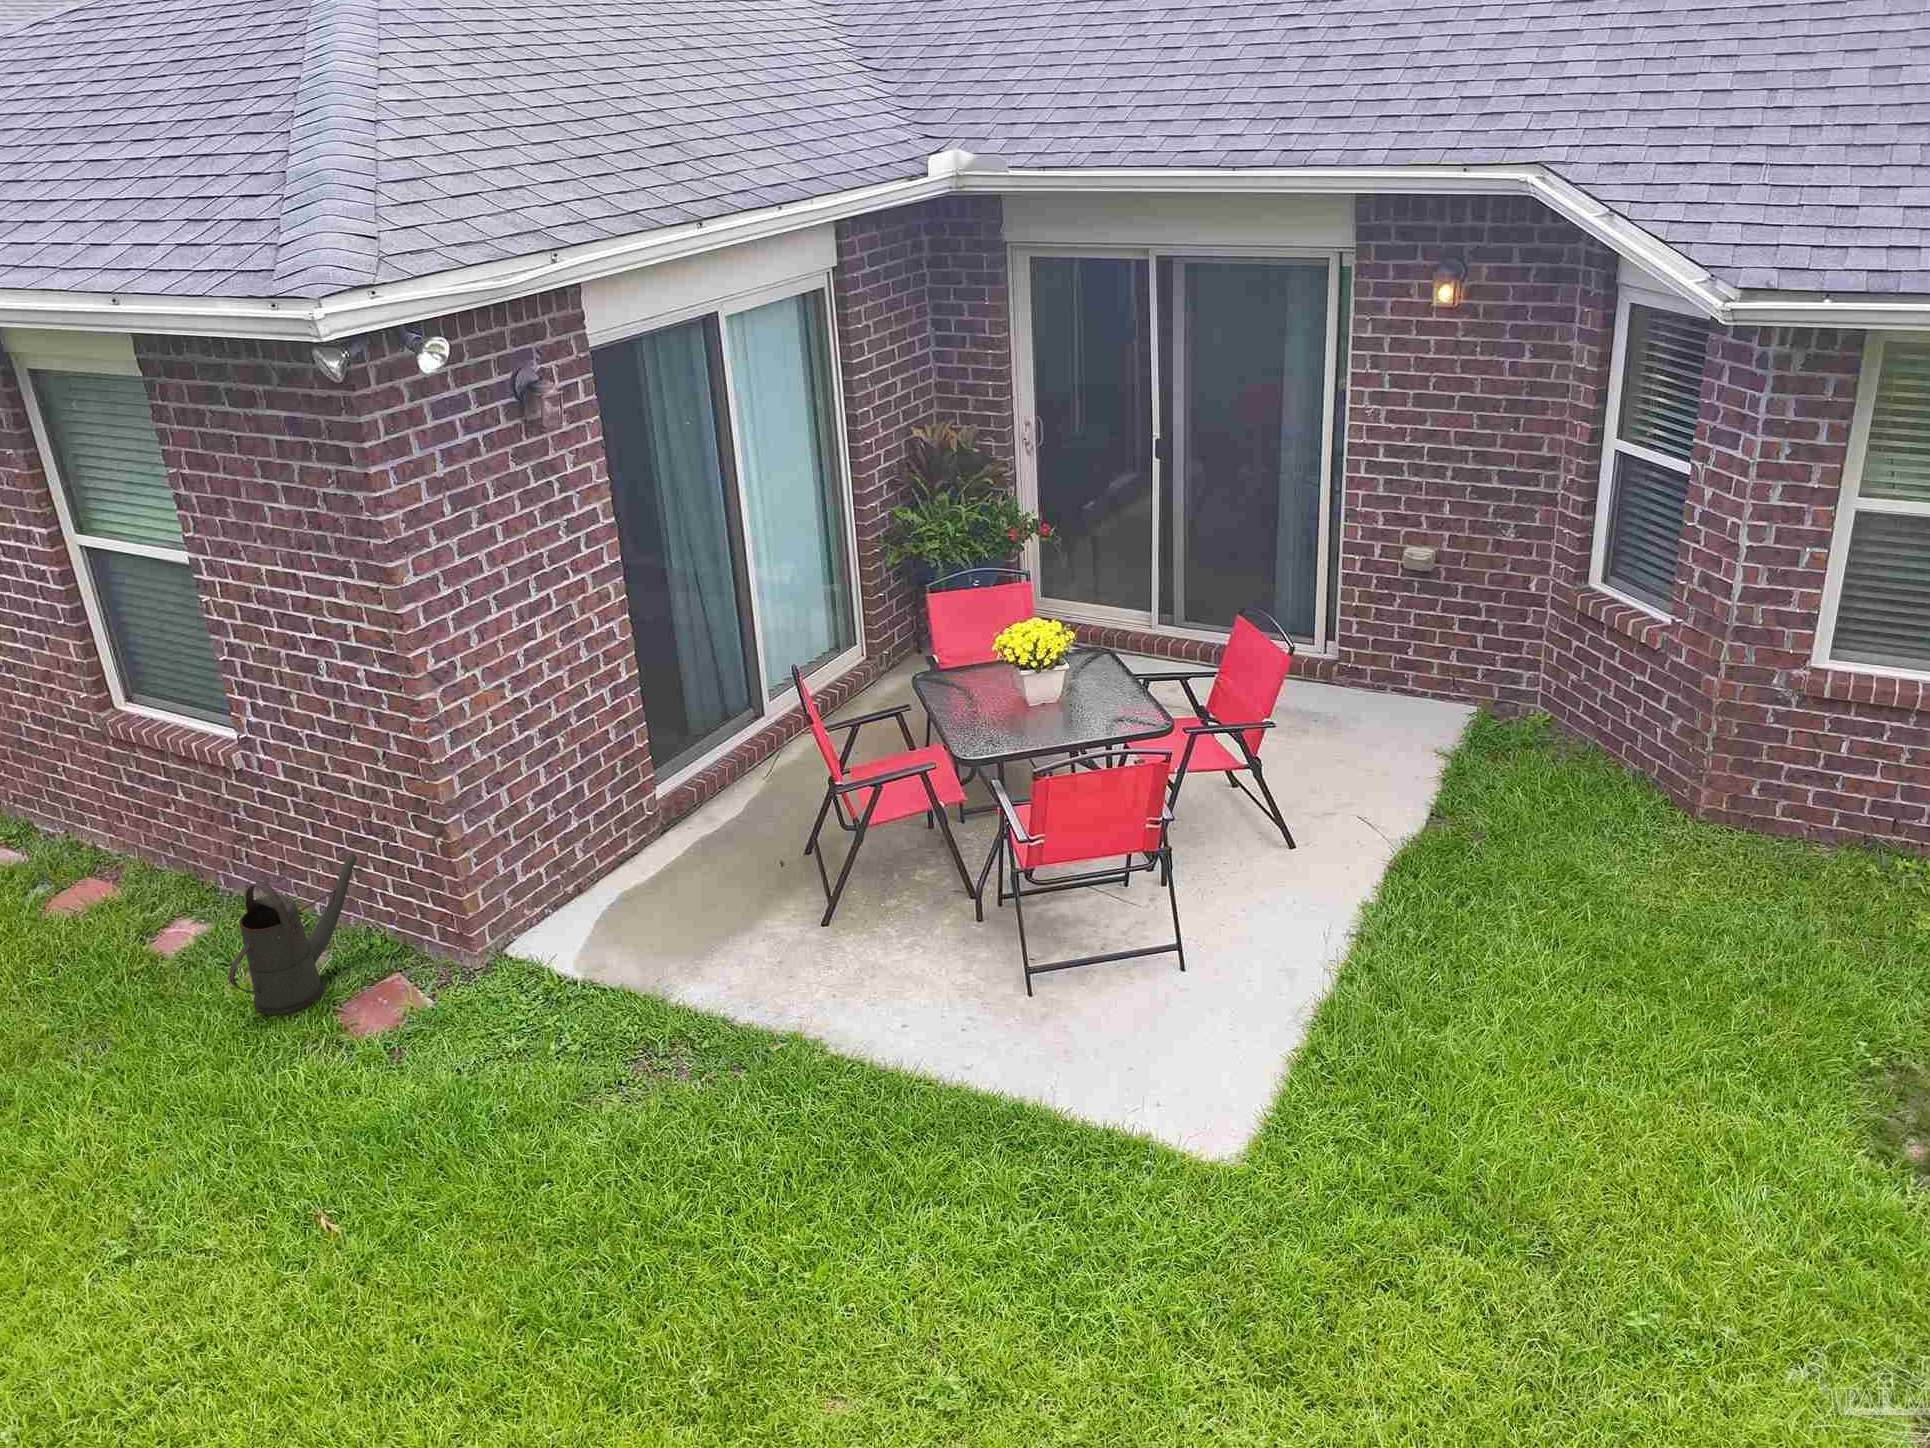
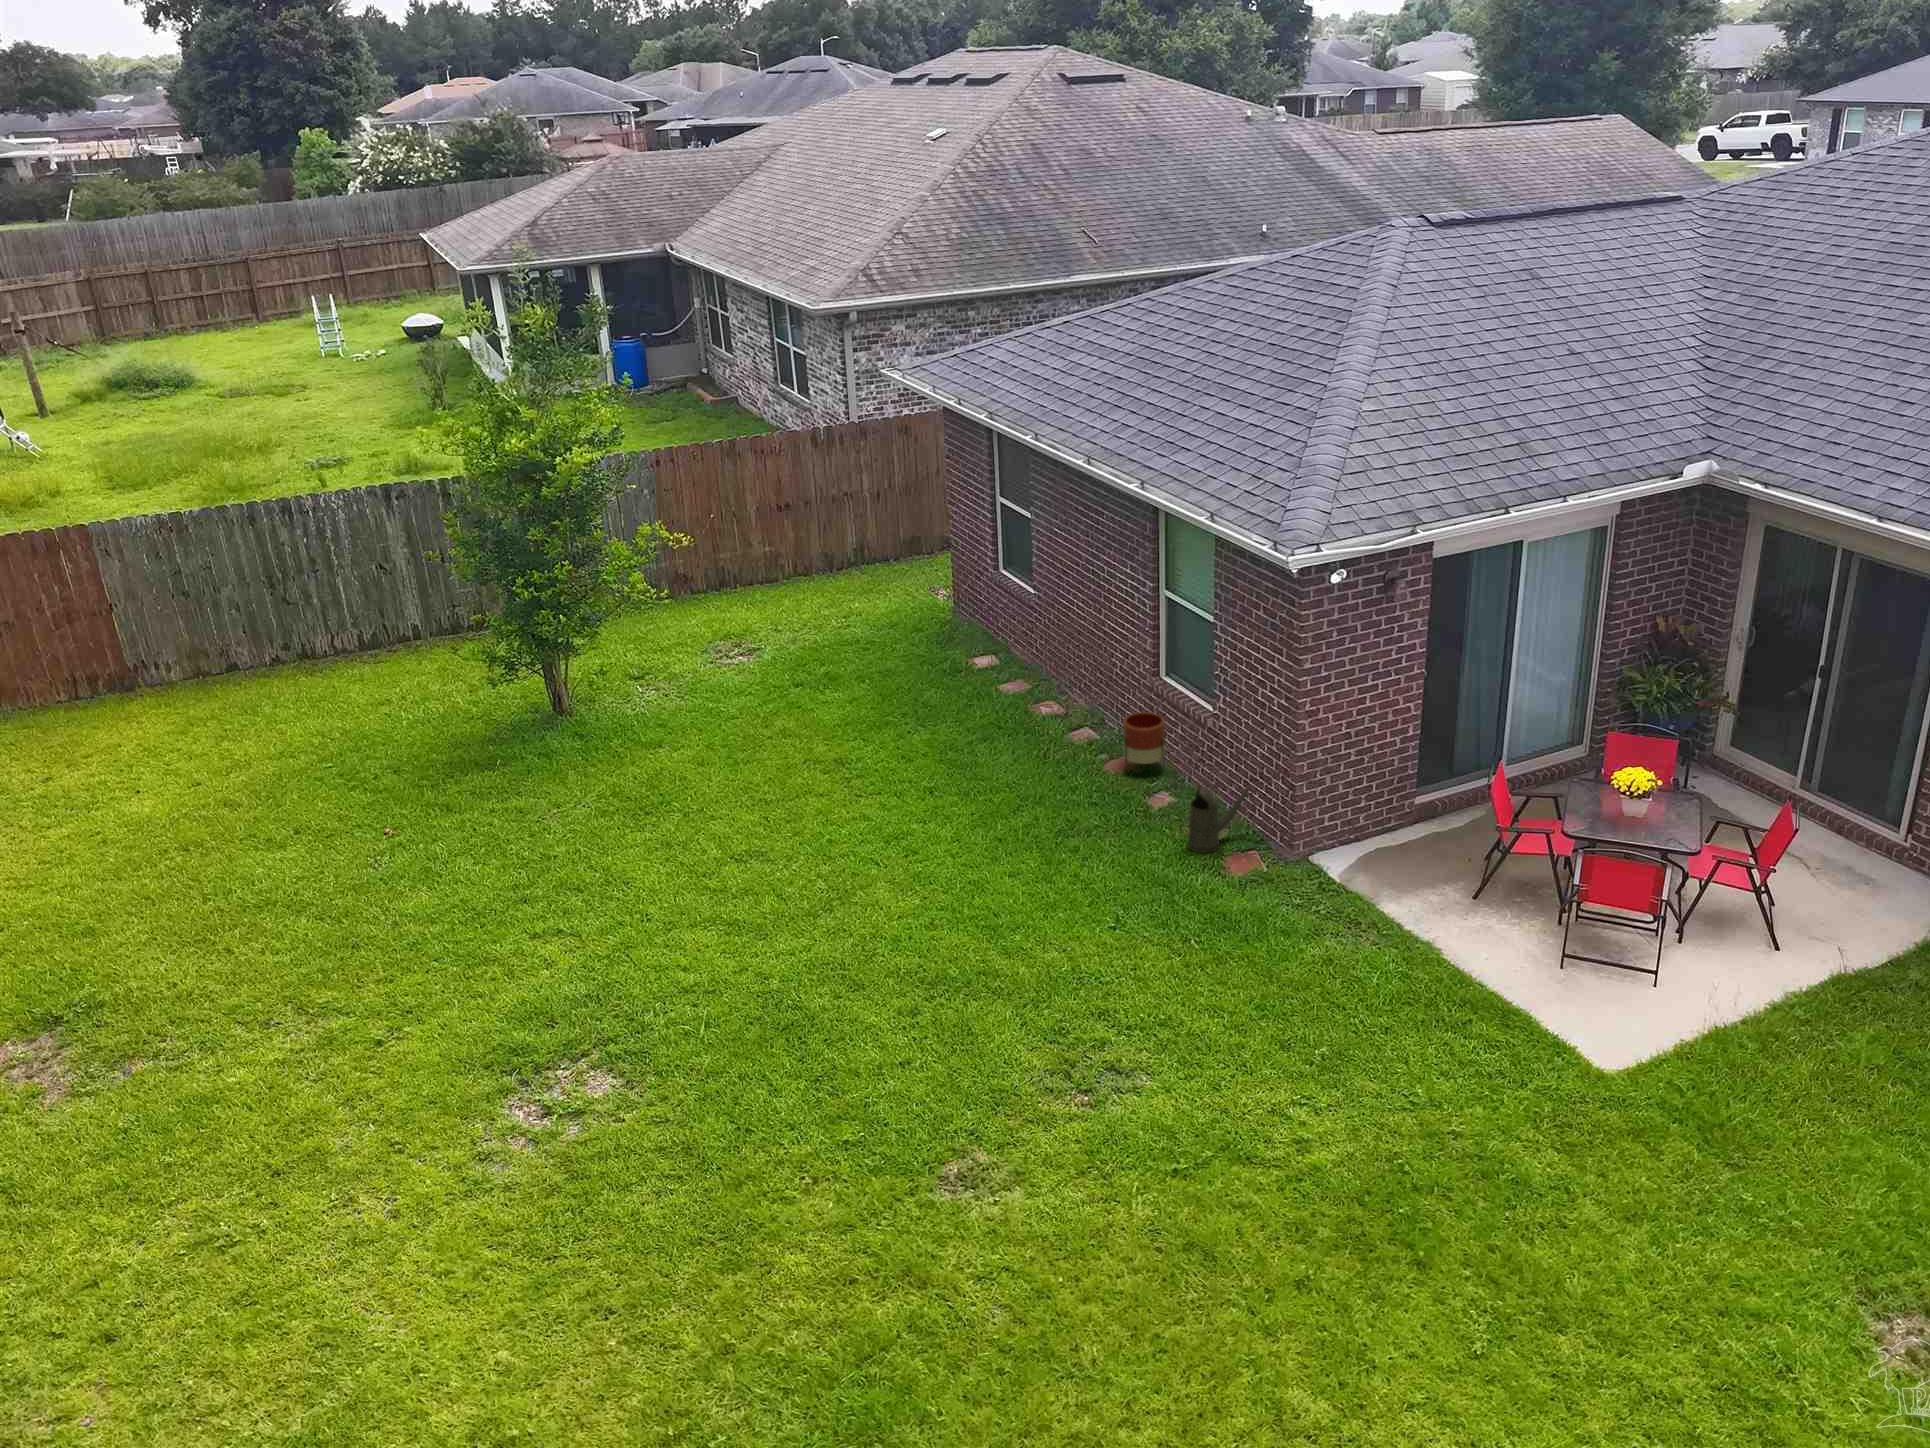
planter: none [56,779,173,916] -> present [1123,712,1165,764]

